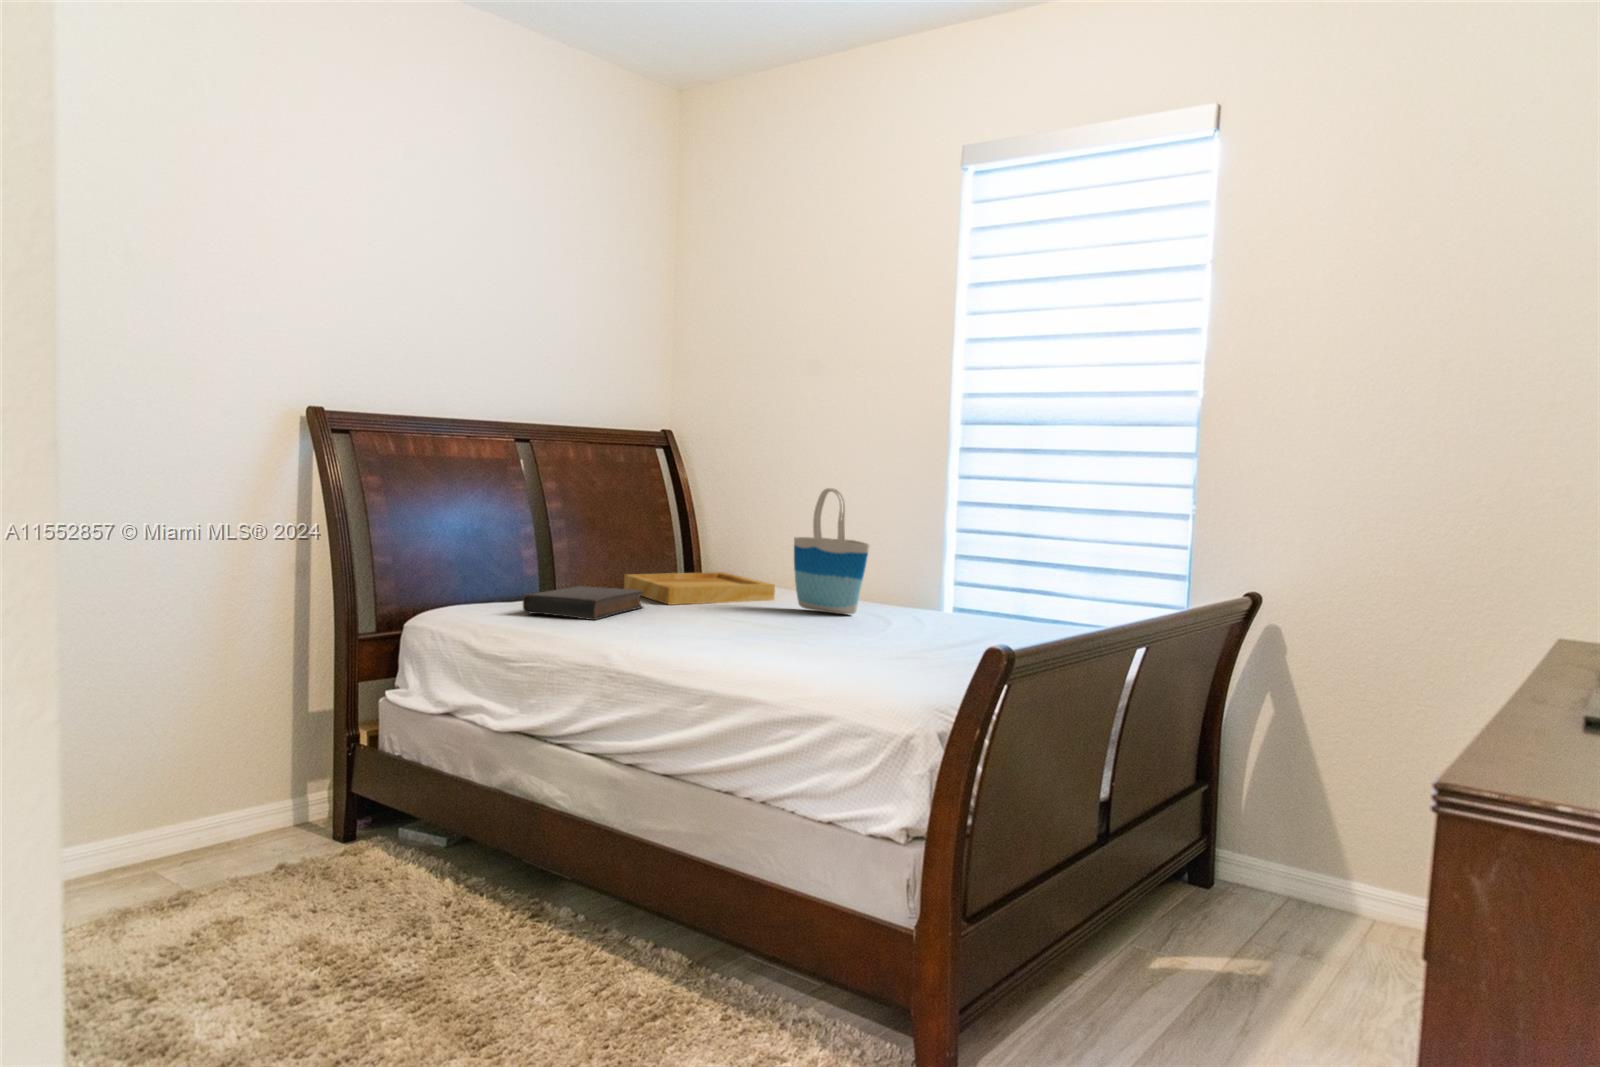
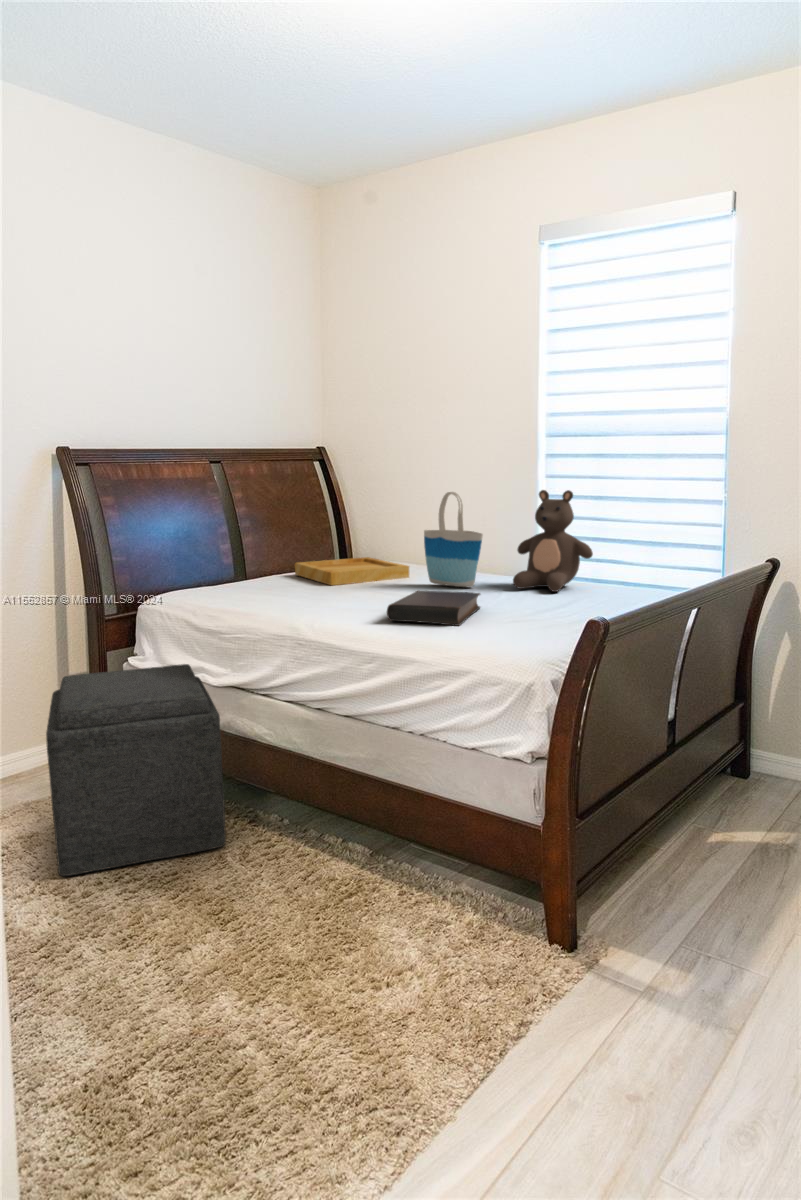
teddy bear: none [907,491,1013,624] -> present [513,490,593,592]
book: present [523,586,644,620] -> present [387,591,480,626]
ottoman: none [261,697,499,975] -> present [46,664,226,876]

